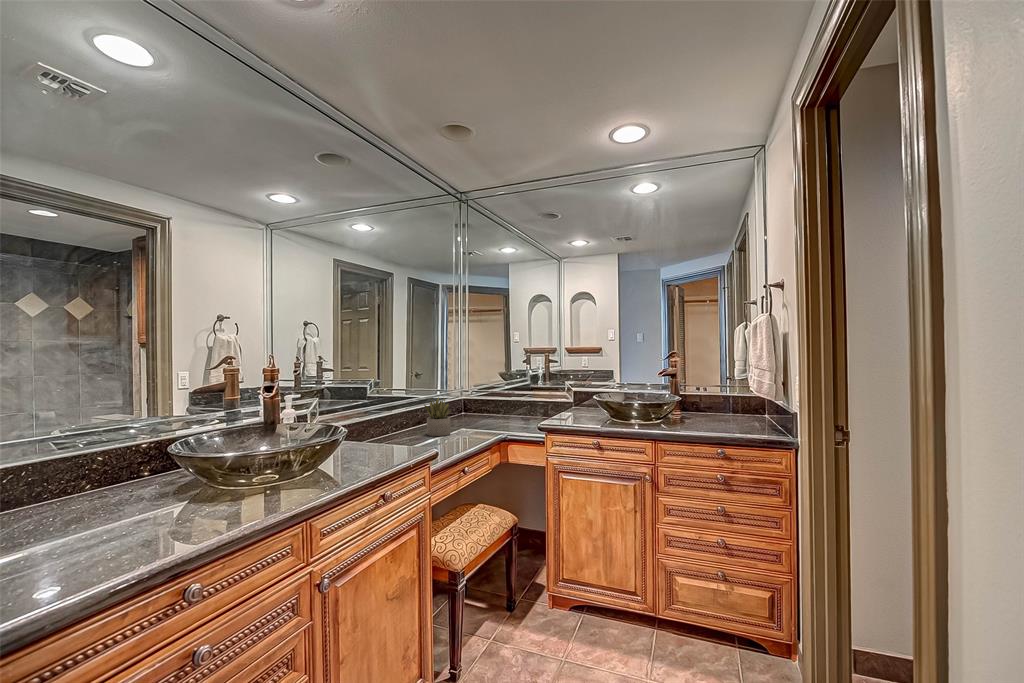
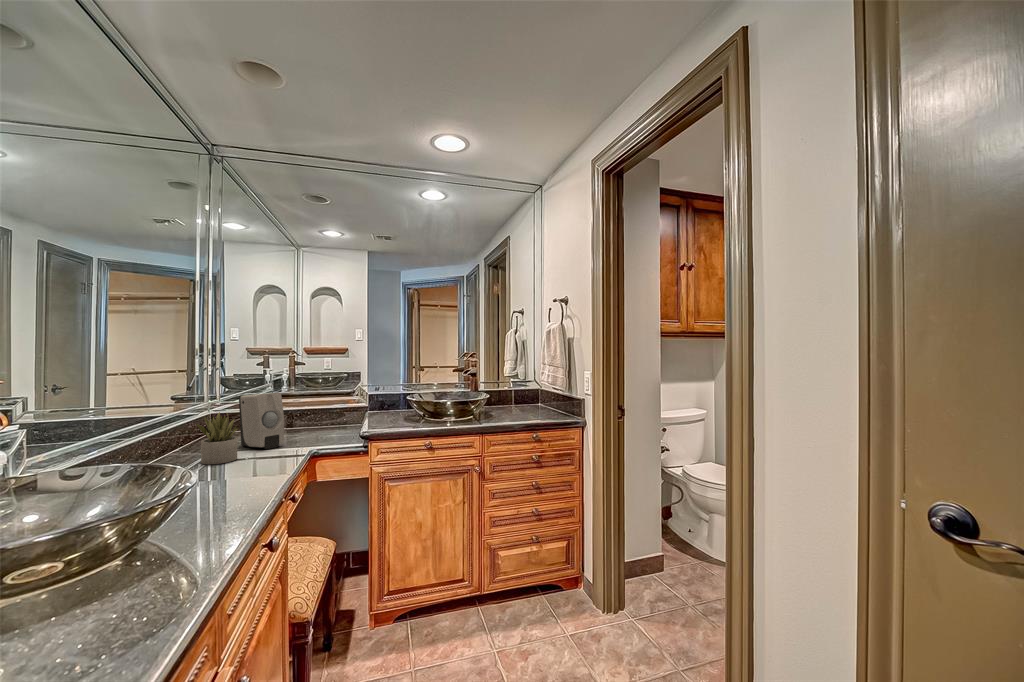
soap dispenser: none [462,385,489,430] -> present [239,393,284,449]

